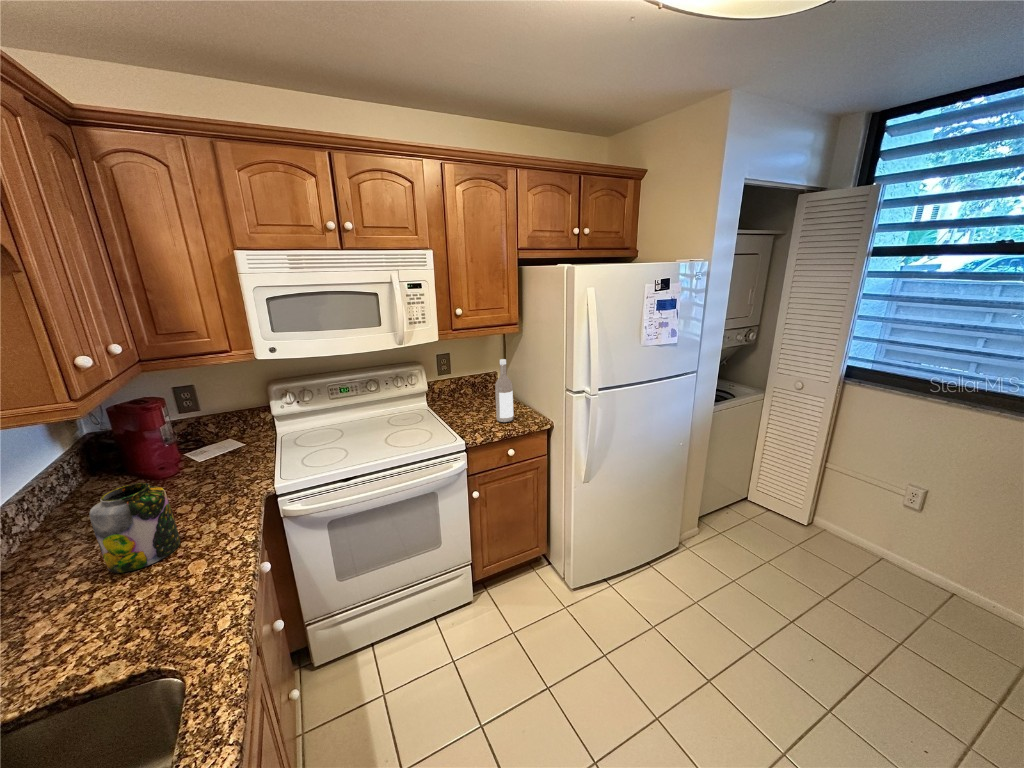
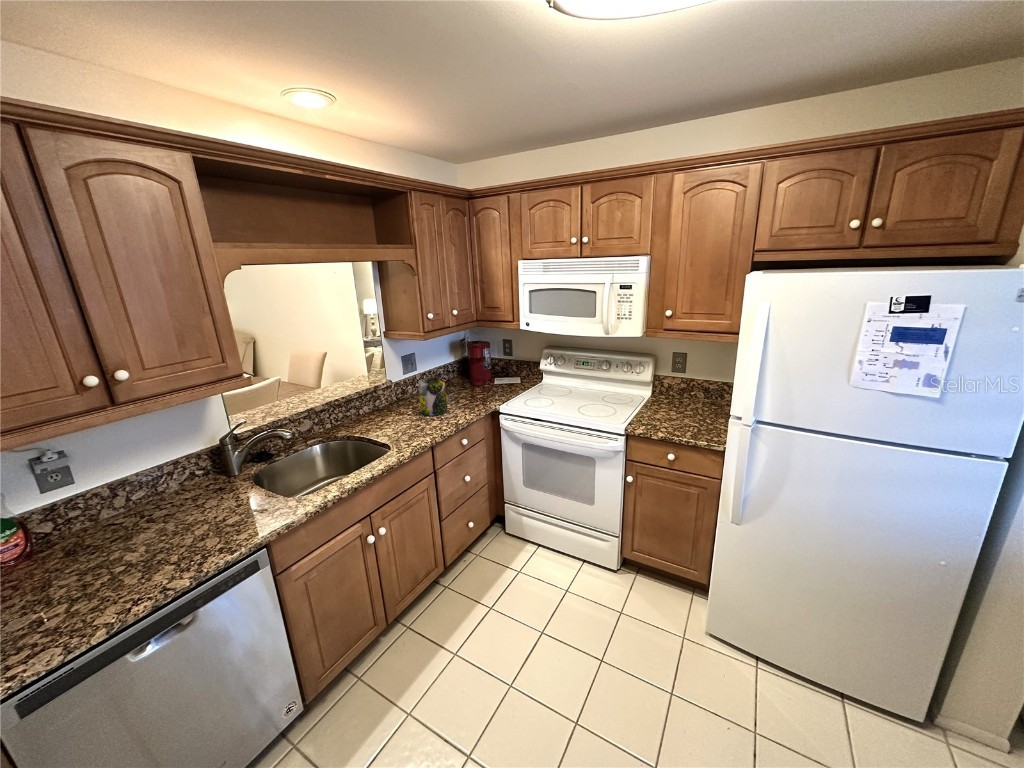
wine bottle: present [495,359,513,422] -> none [677,365,699,429]

